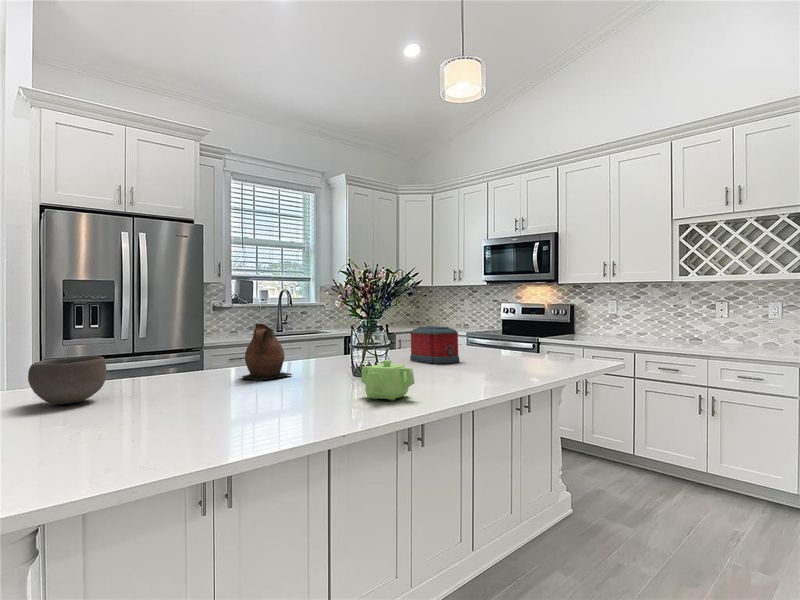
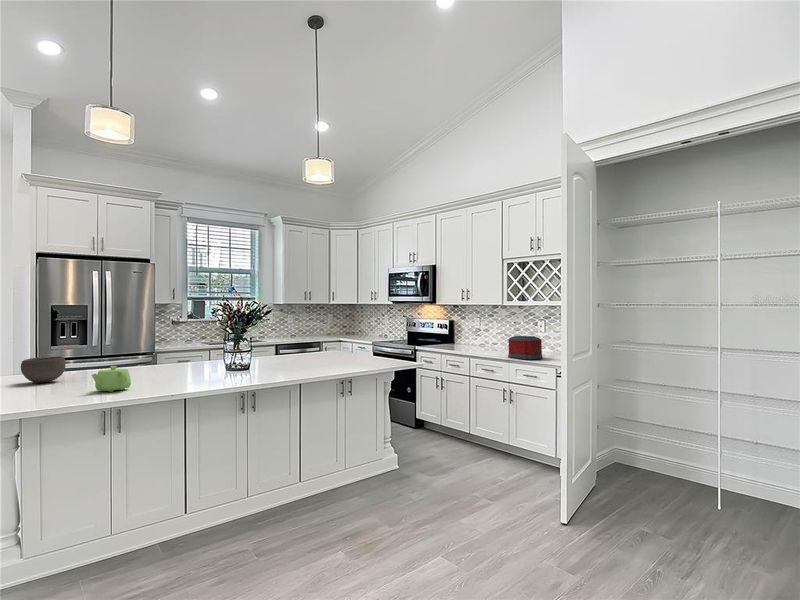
ceramic pitcher: present [243,324,292,380] -> none [154,337,190,372]
toaster: present [410,326,459,364] -> present [508,336,543,360]
teapot: present [361,360,415,400] -> present [92,366,131,392]

